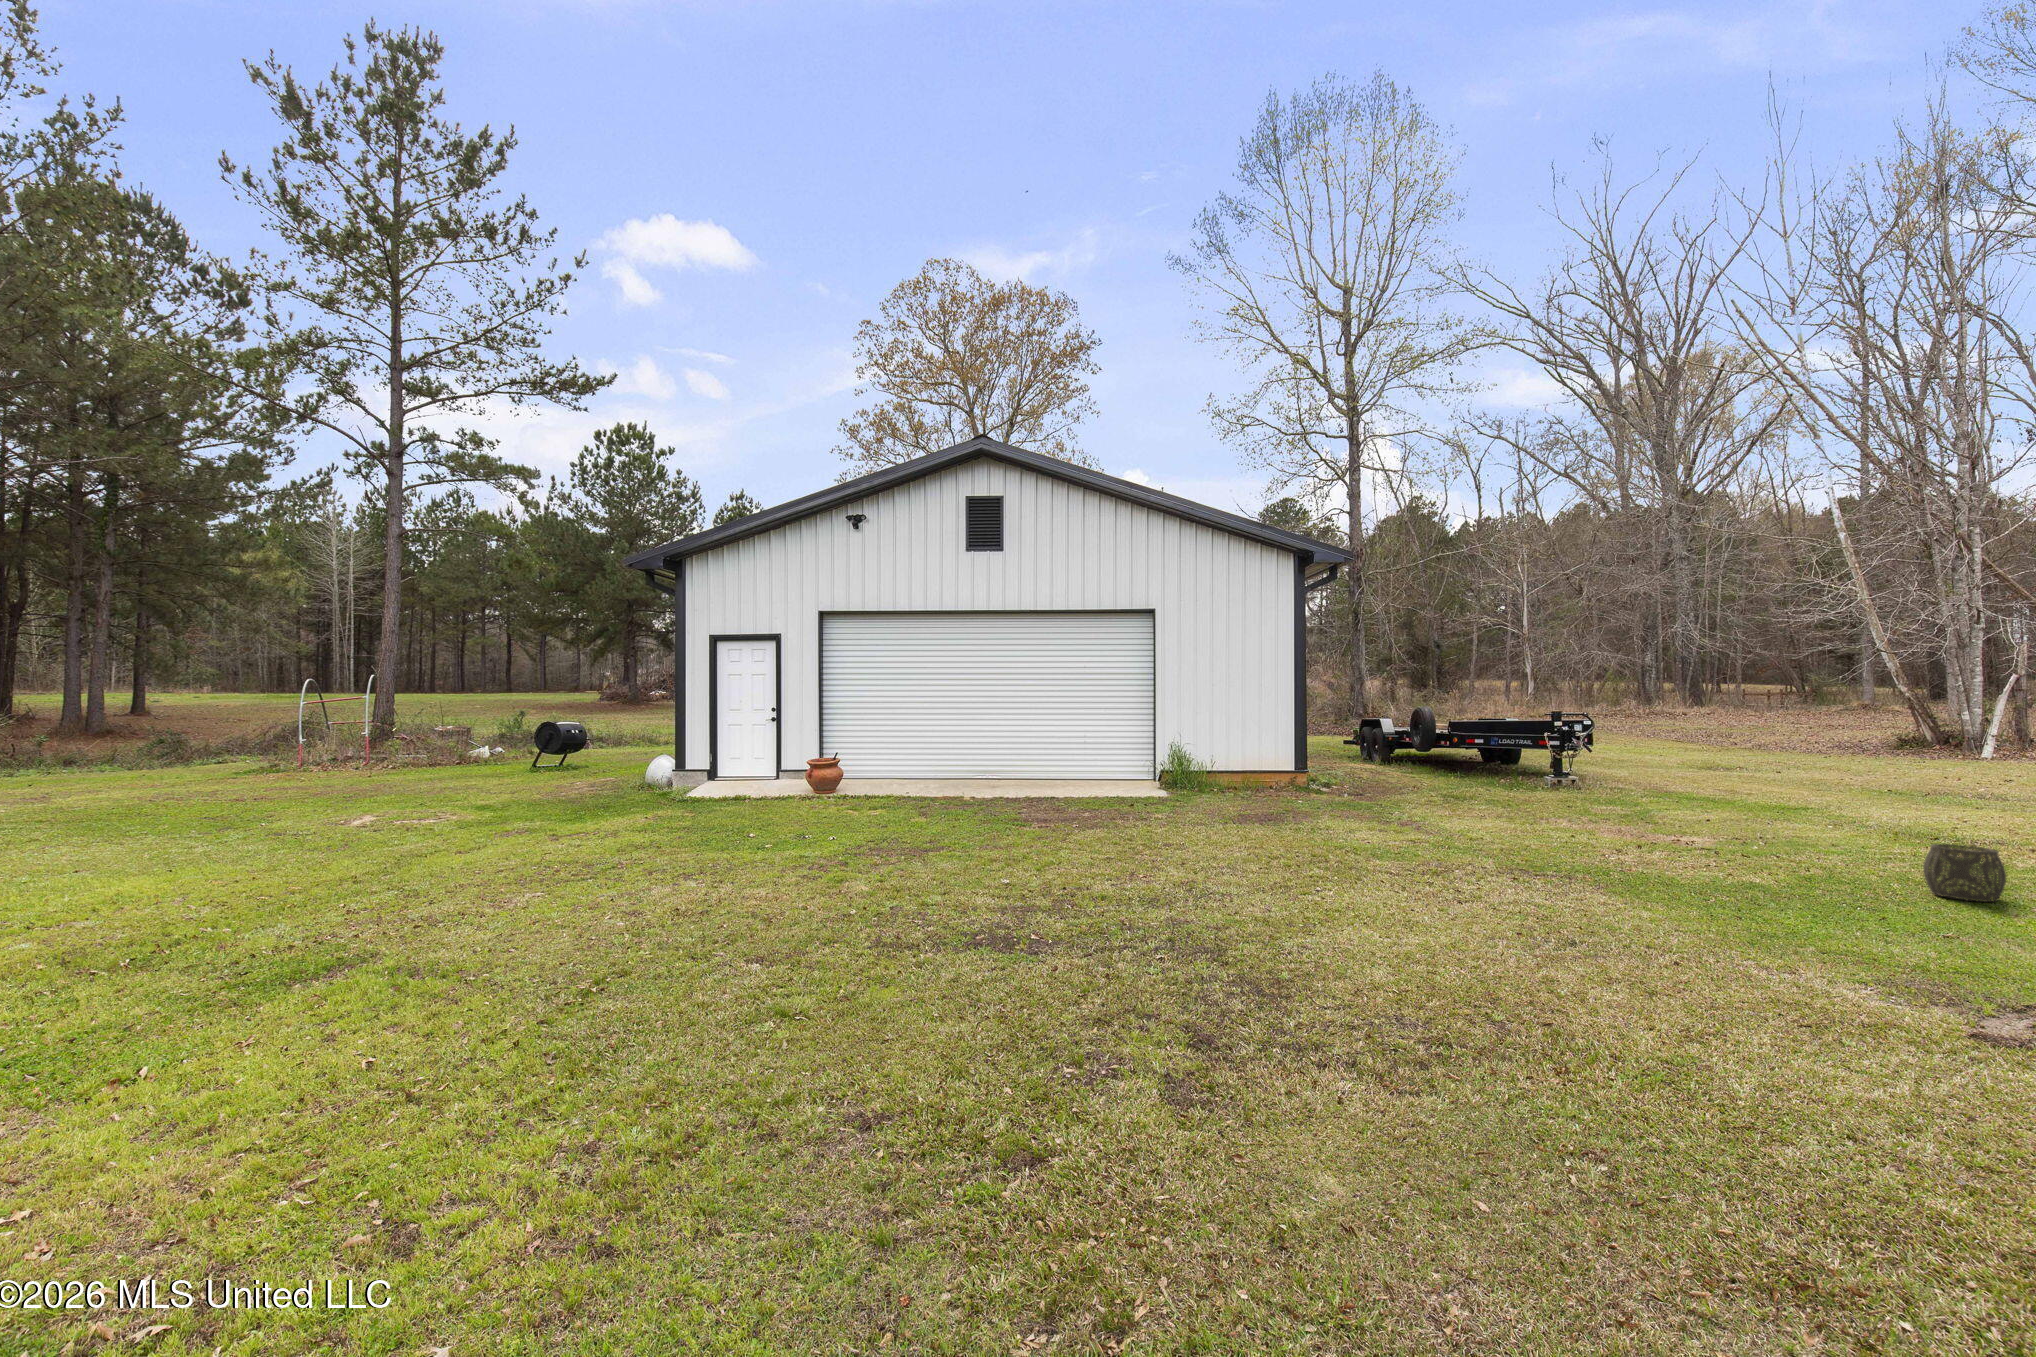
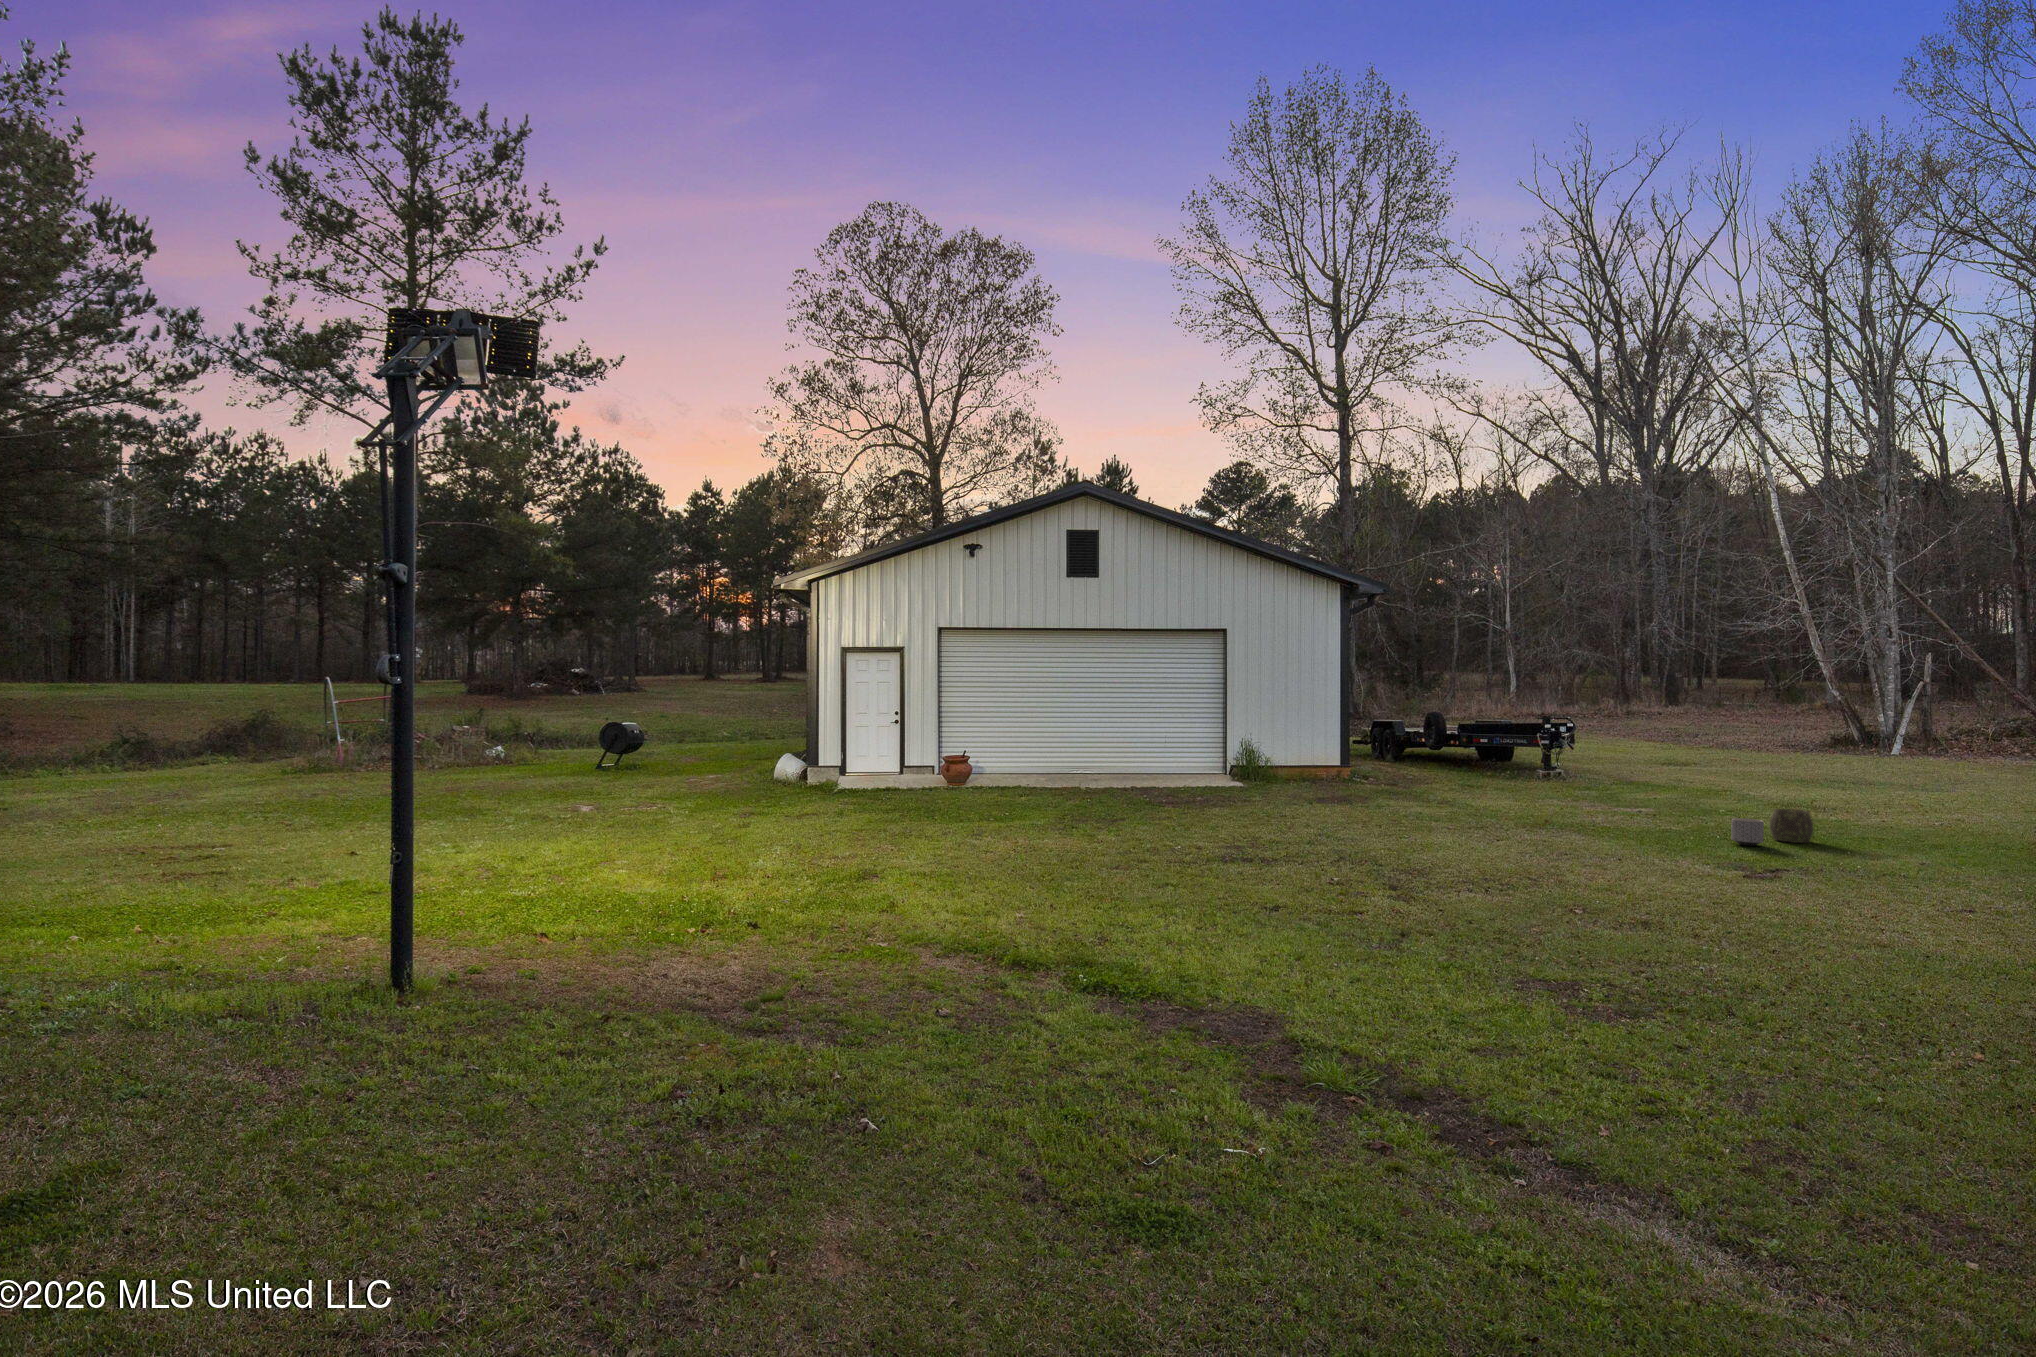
planter: none [1862,860,1922,907] -> present [1731,818,1764,846]

